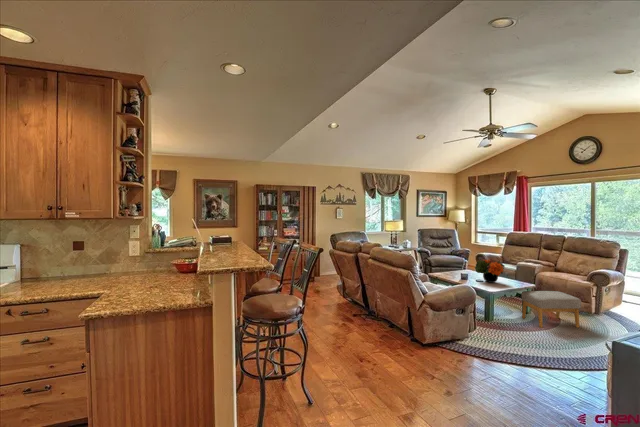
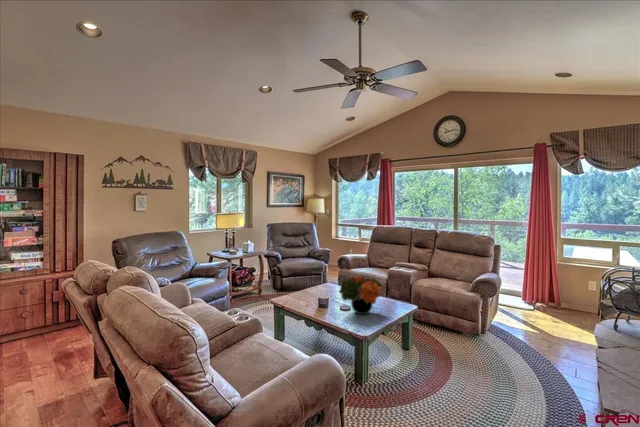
footstool: present [522,291,581,328] -> none [405,316,483,388]

